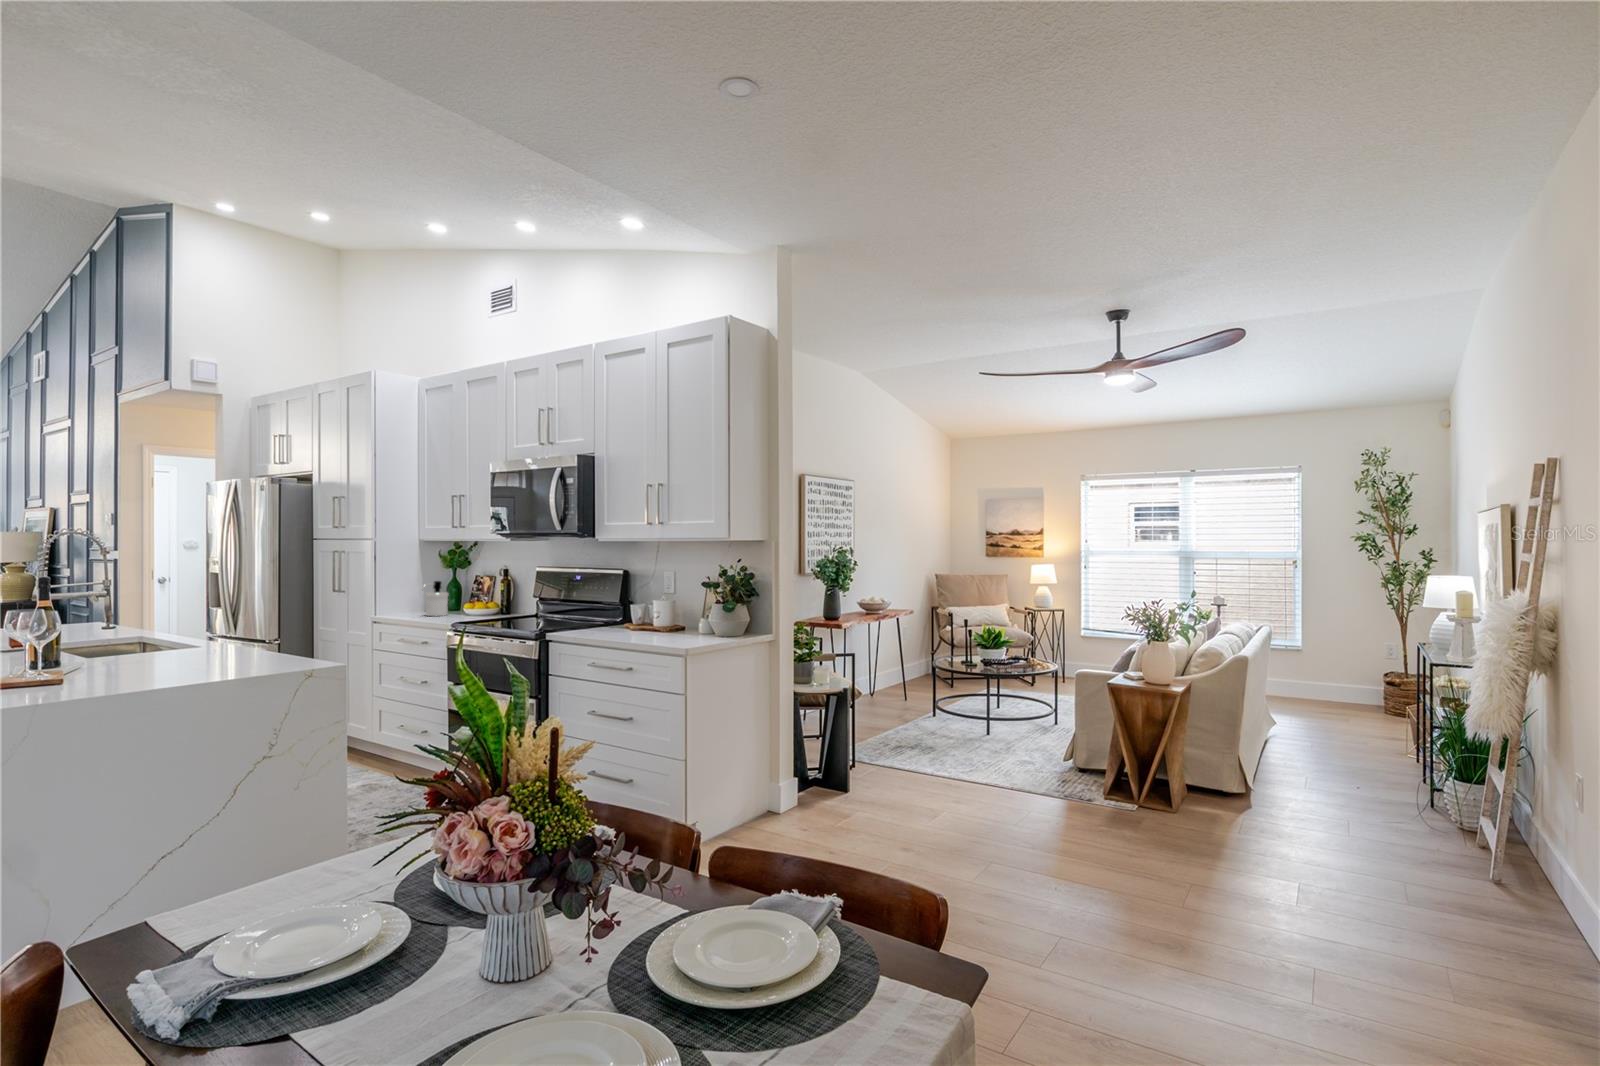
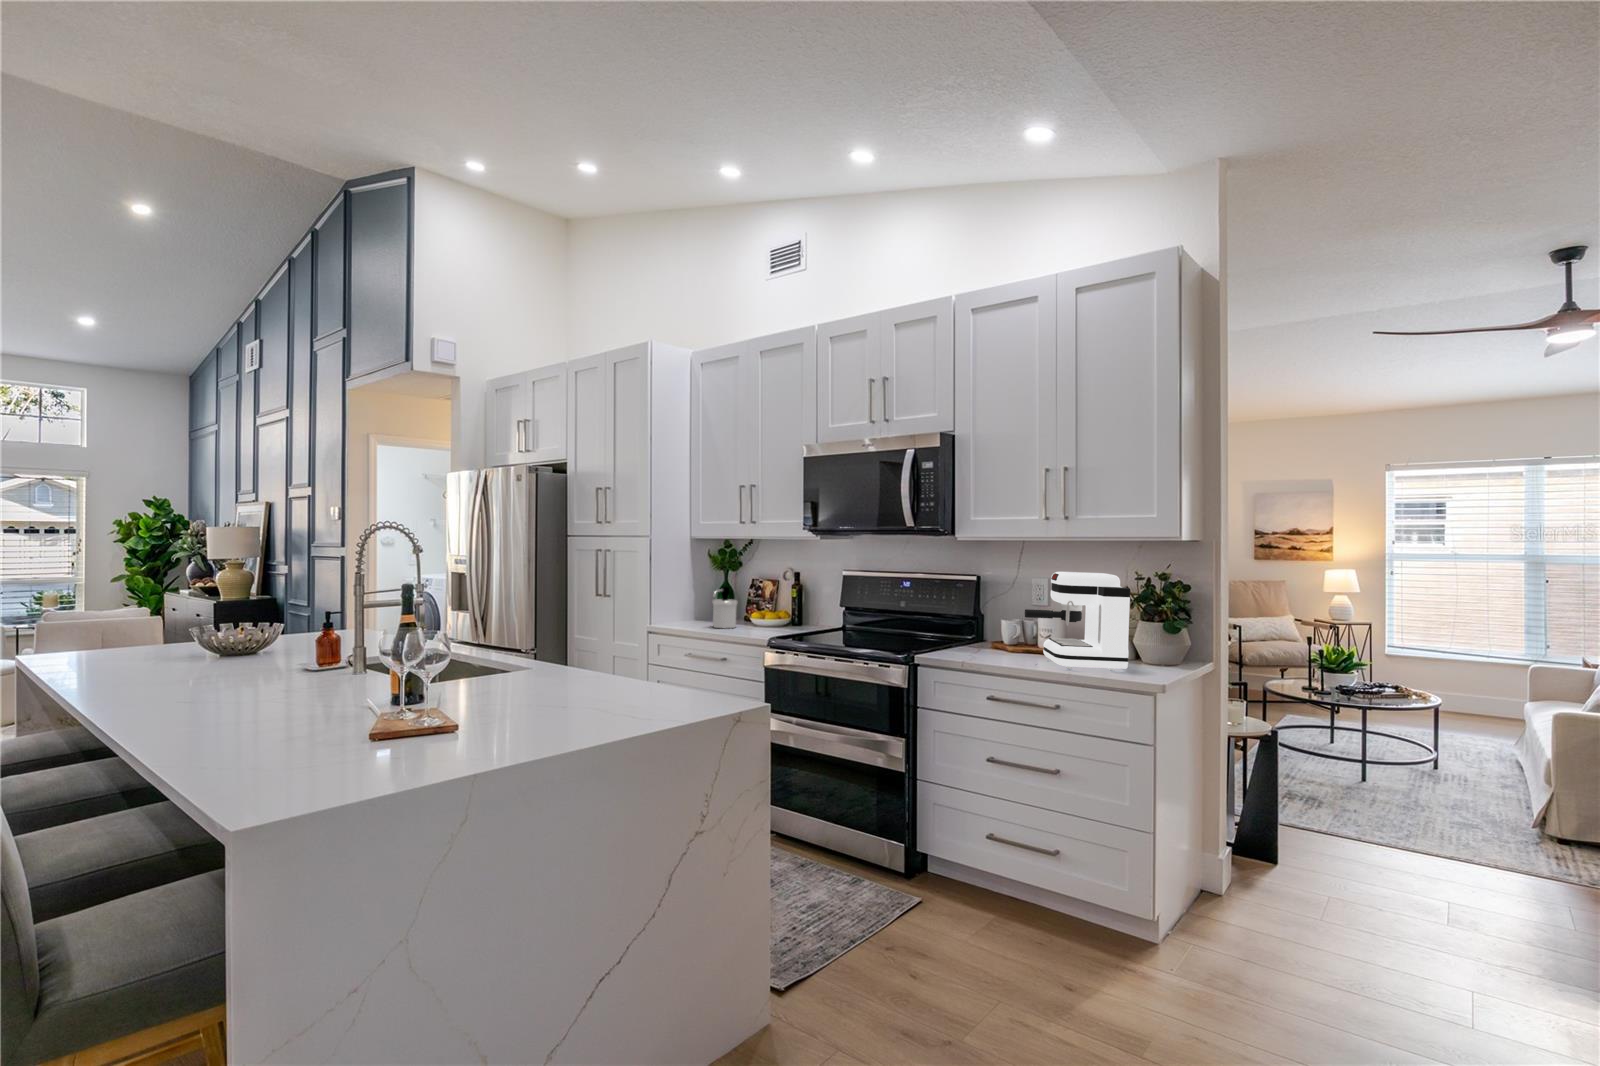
coffee maker: none [626,566,695,640] -> present [1025,572,1130,671]

